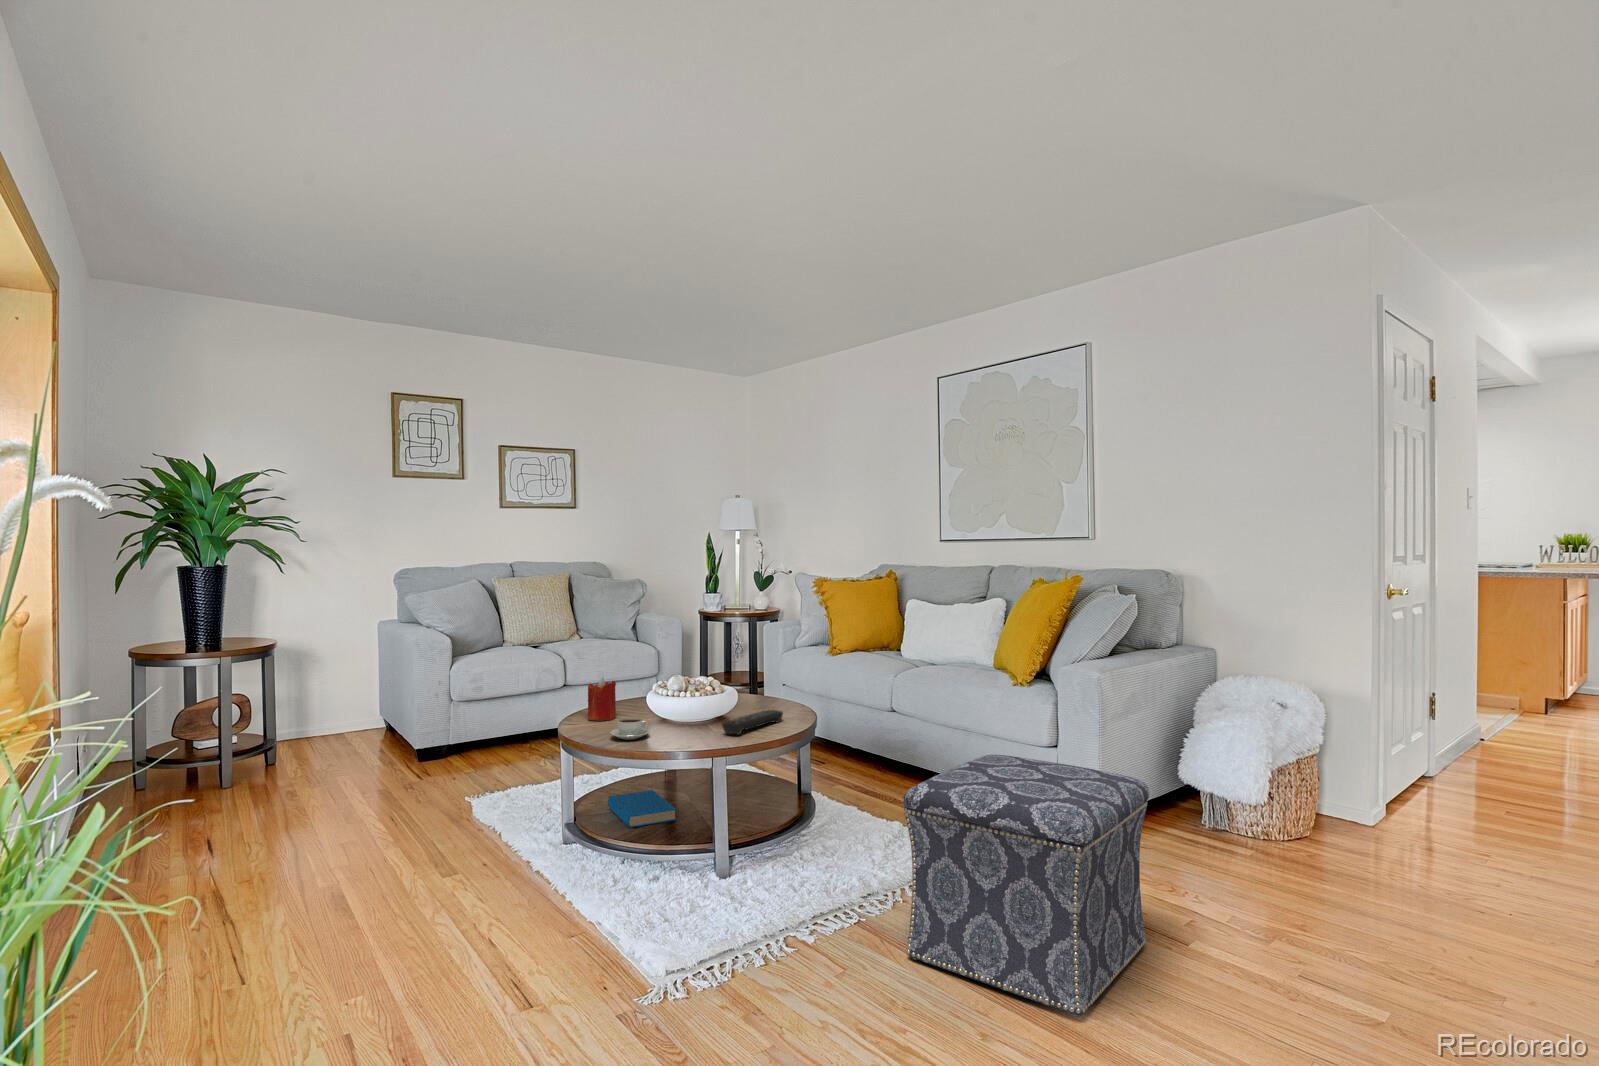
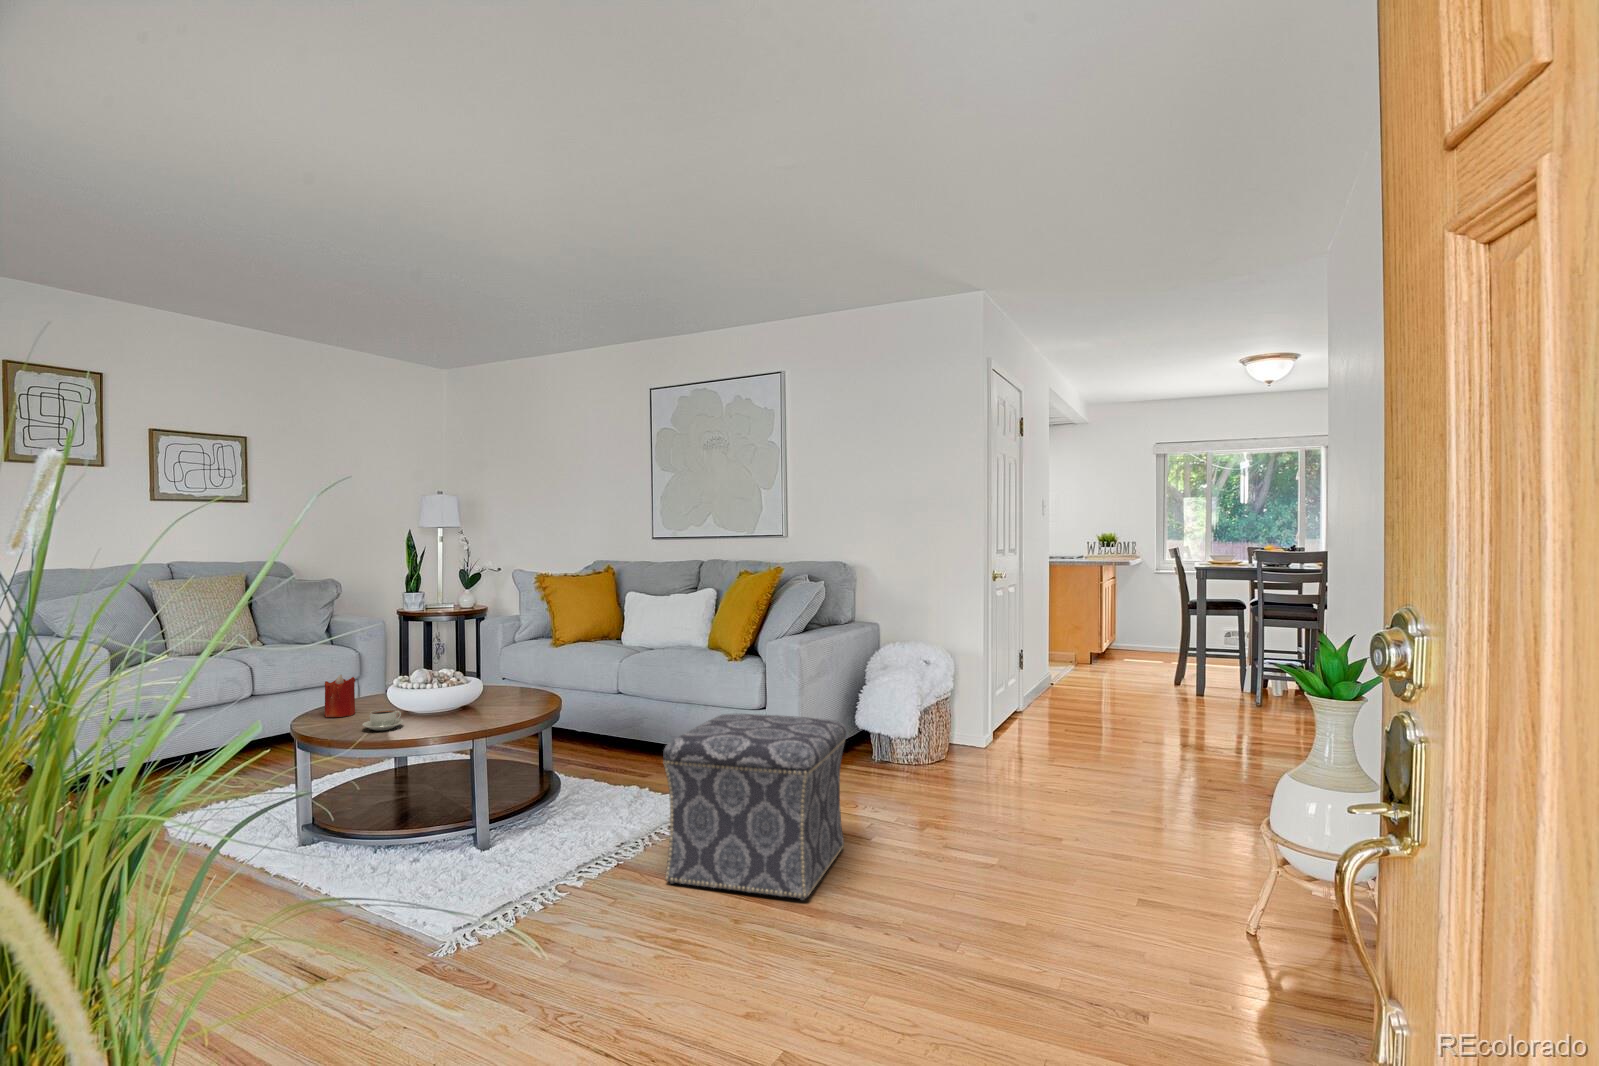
remote control: present [722,710,783,735] -> none [477,694,531,718]
book: present [608,790,676,827] -> none [349,781,428,815]

